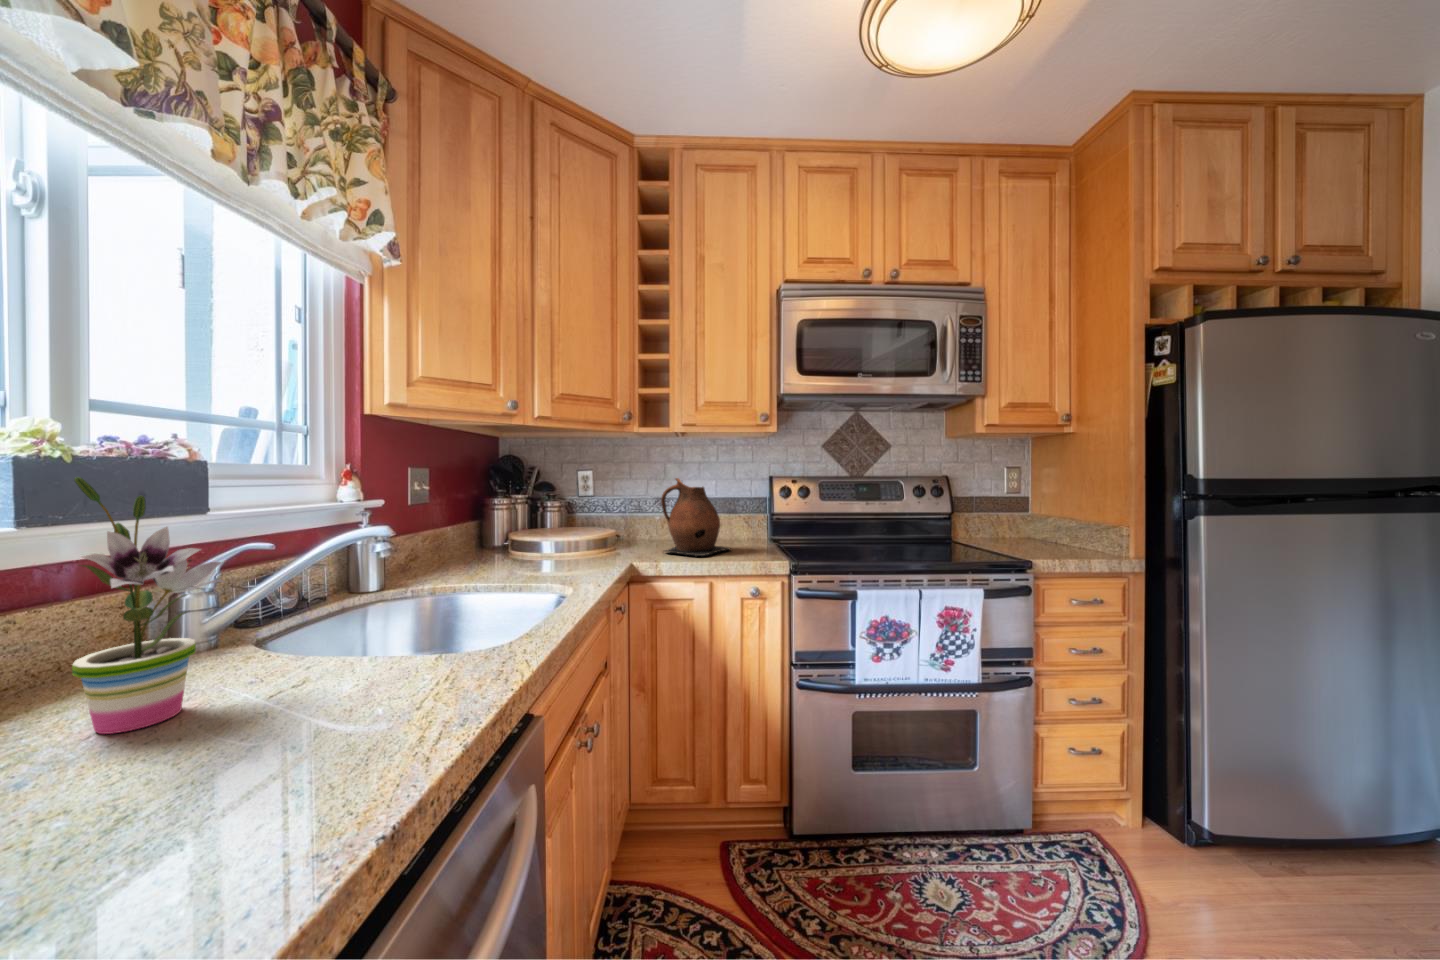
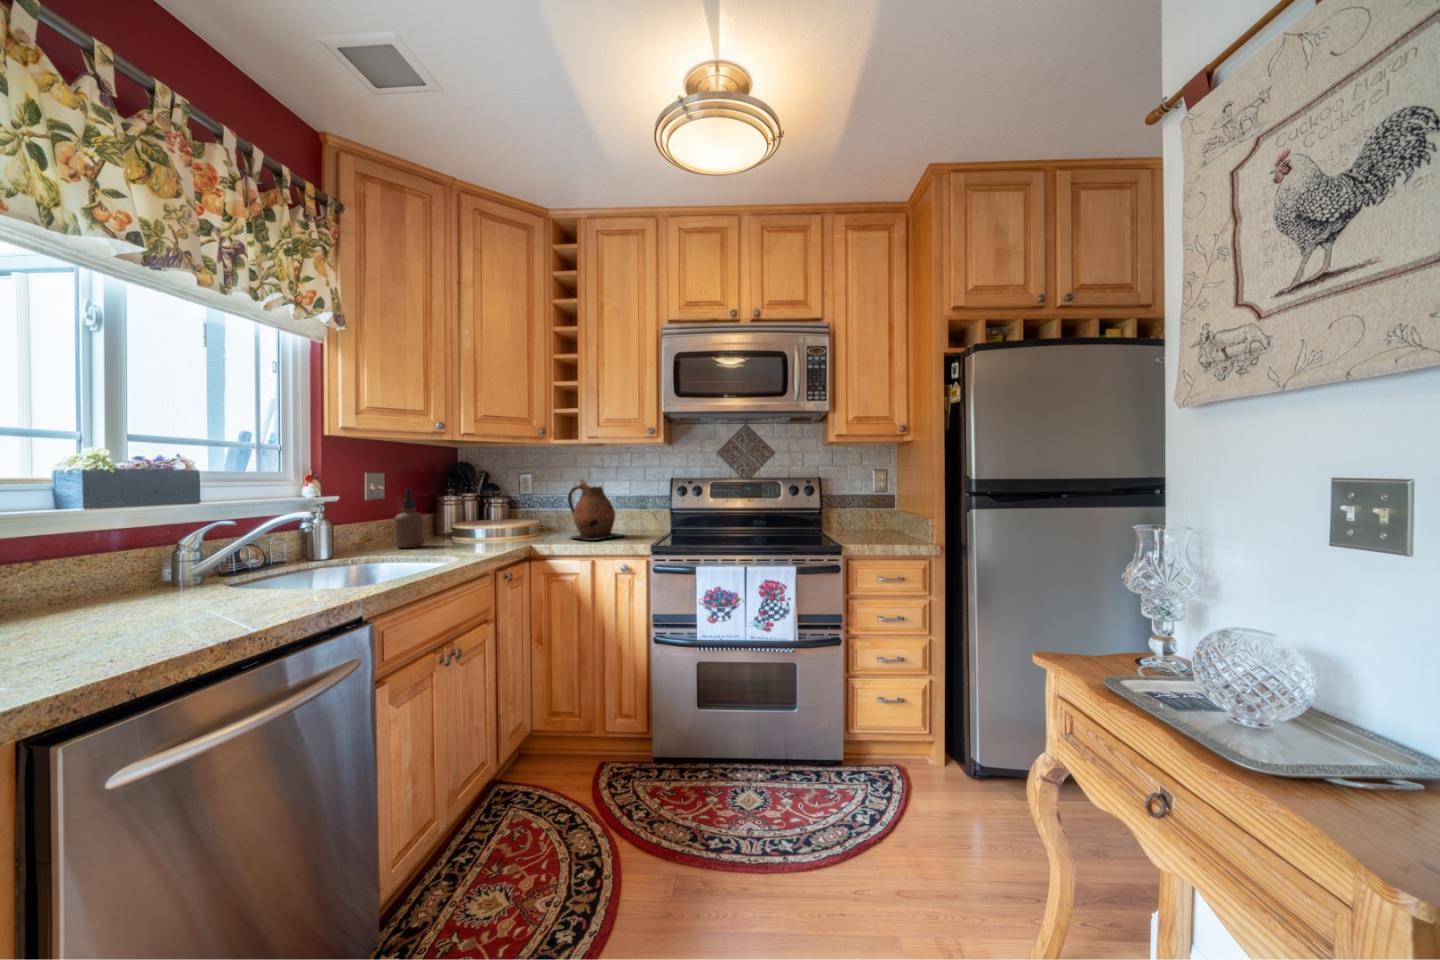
potted plant: present [72,477,224,734] -> none [101,484,192,619]
soap dispenser: none [448,489,486,570] -> present [394,489,425,548]

